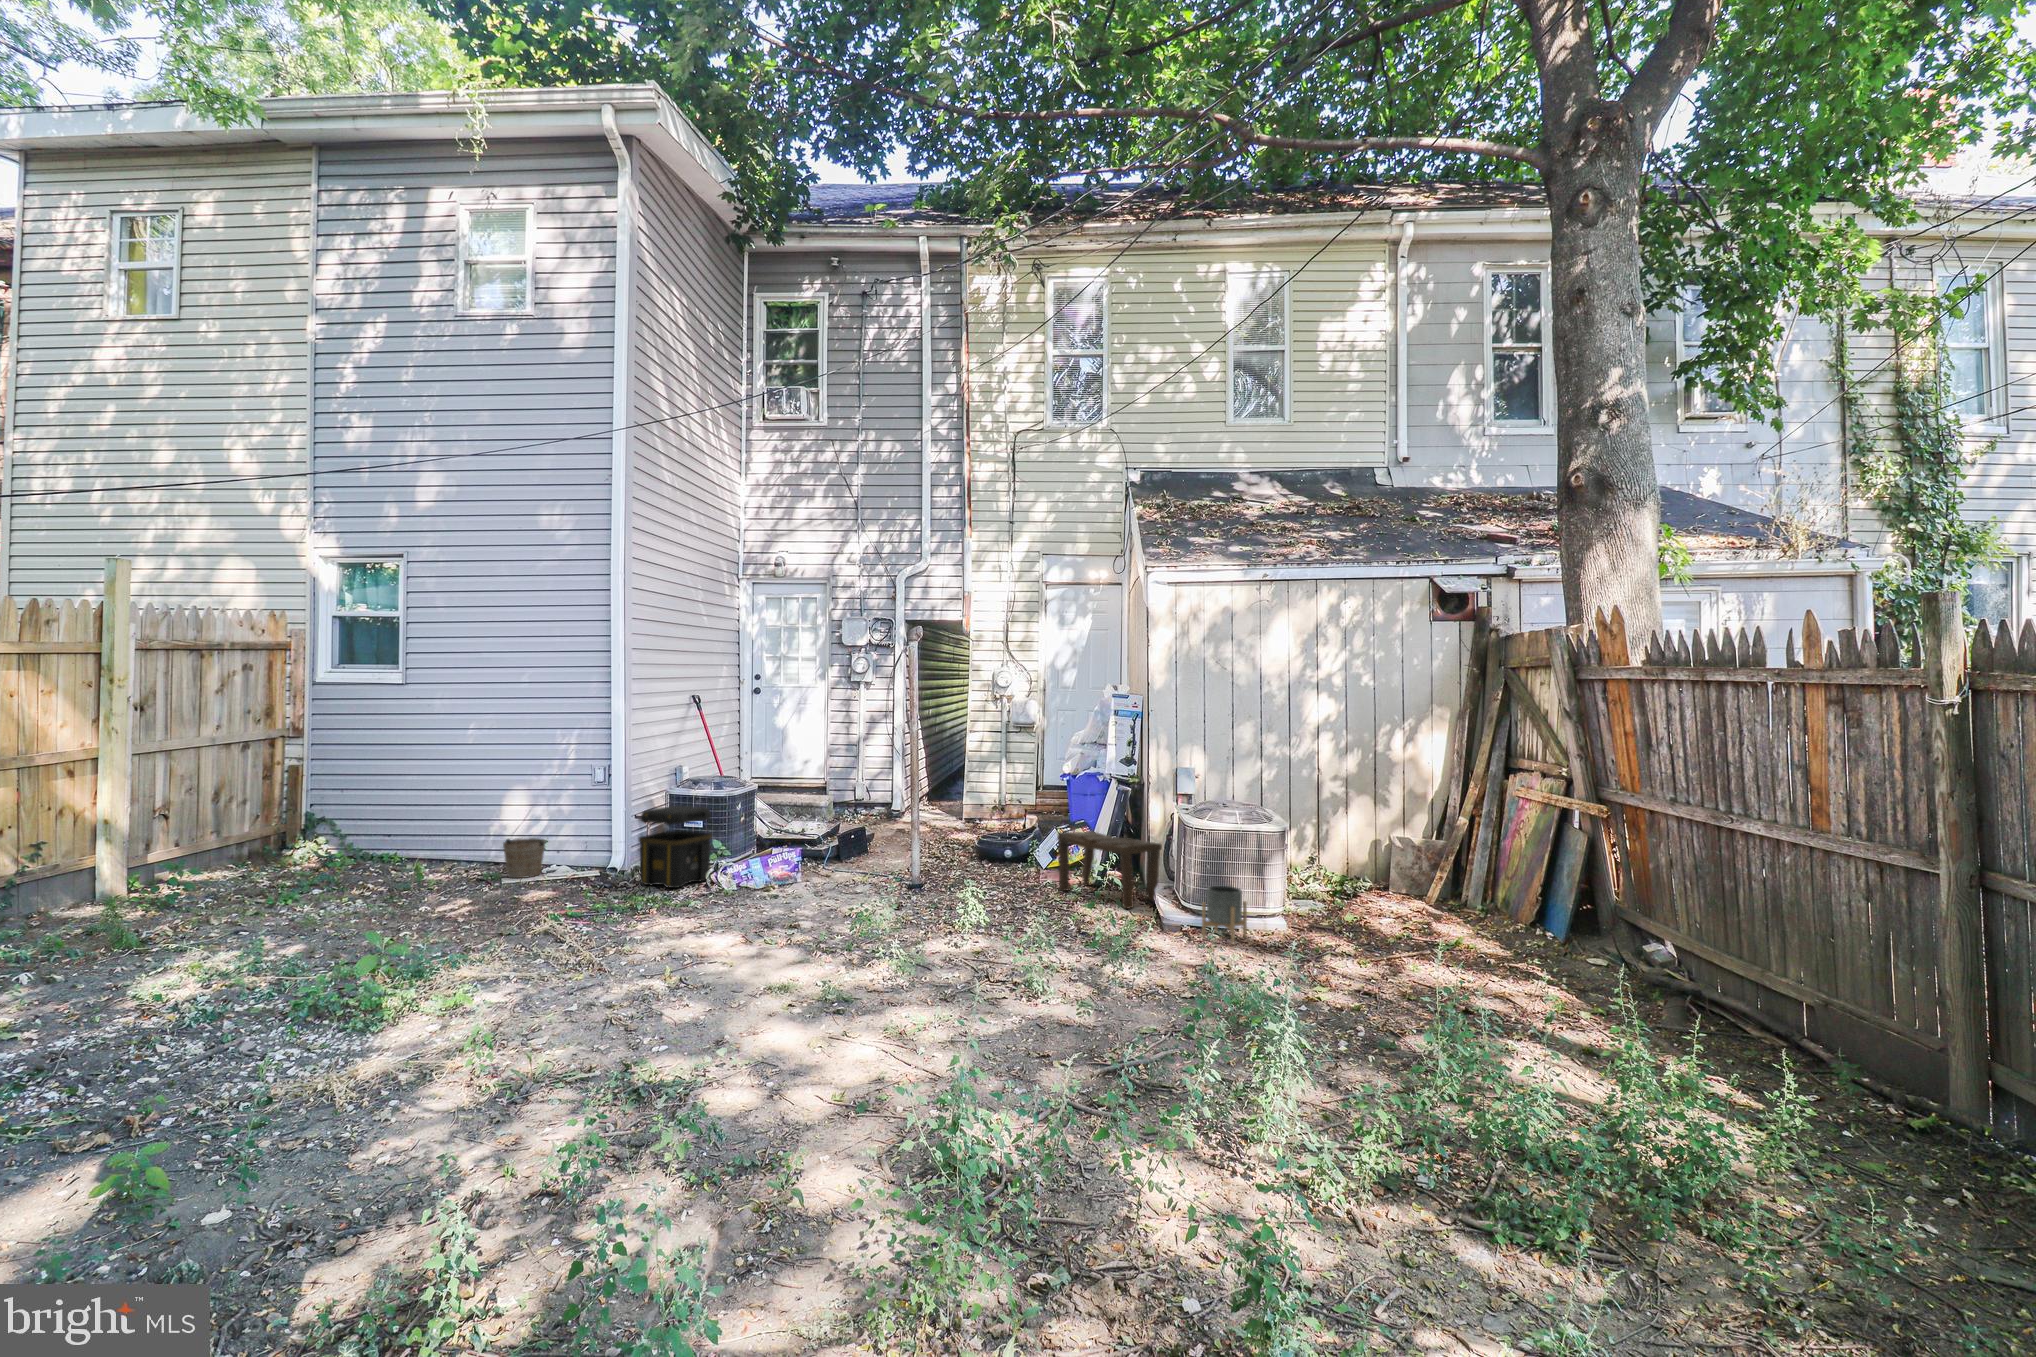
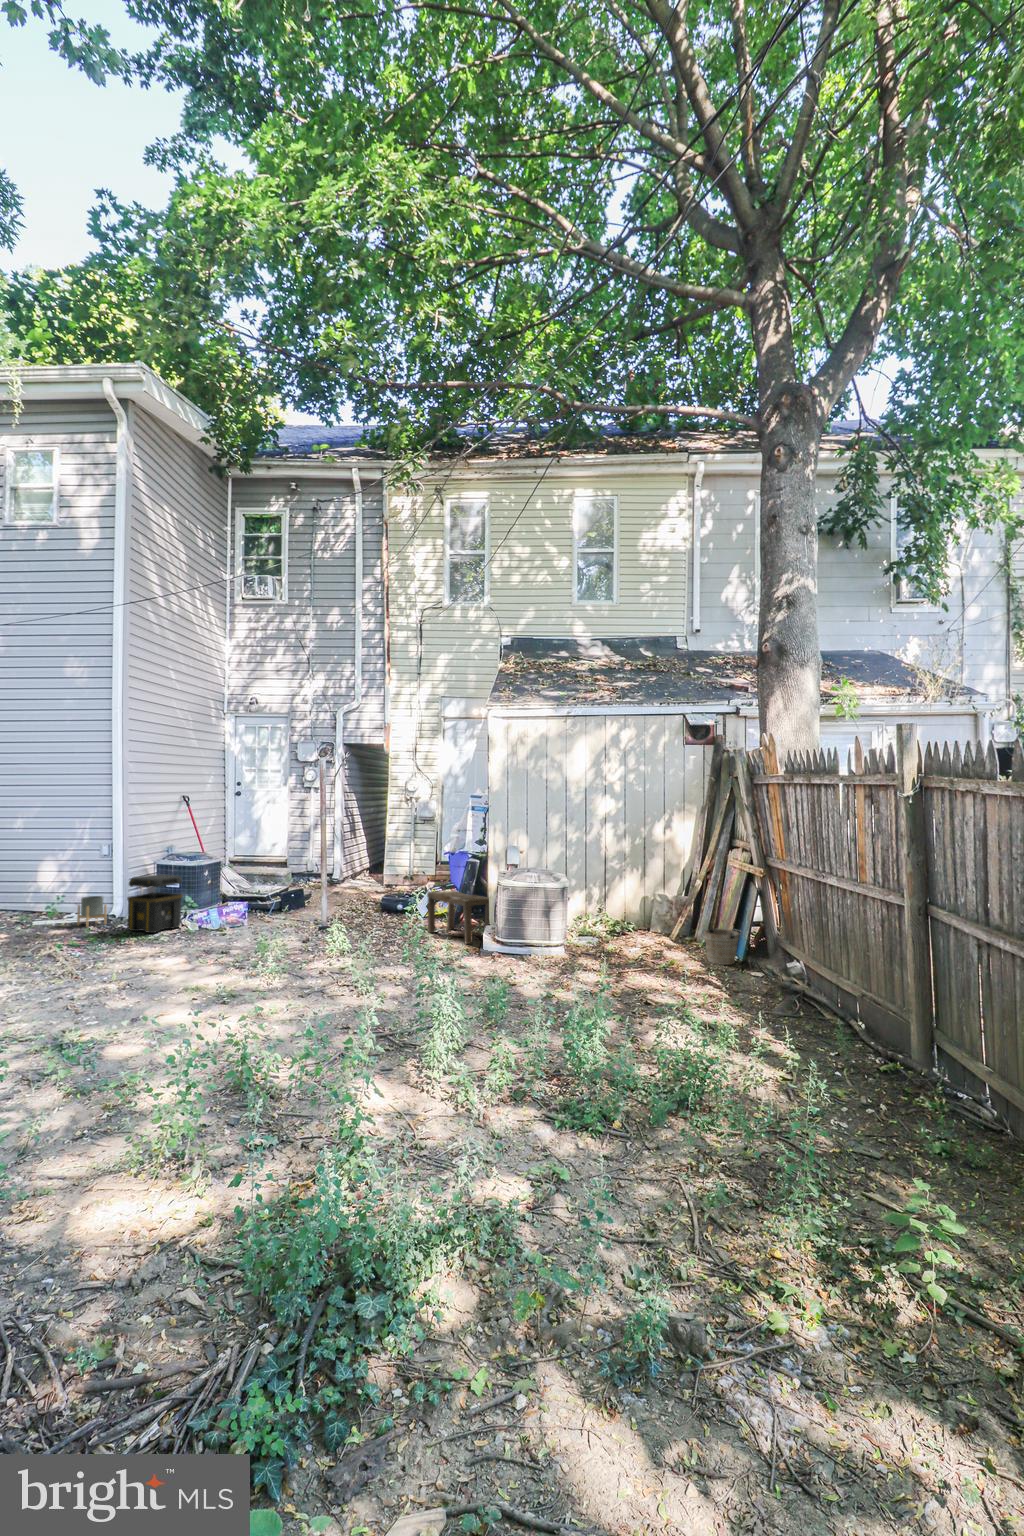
bucket: present [503,838,546,878] -> present [704,928,741,965]
planter: present [1202,886,1247,945] -> present [77,896,107,927]

